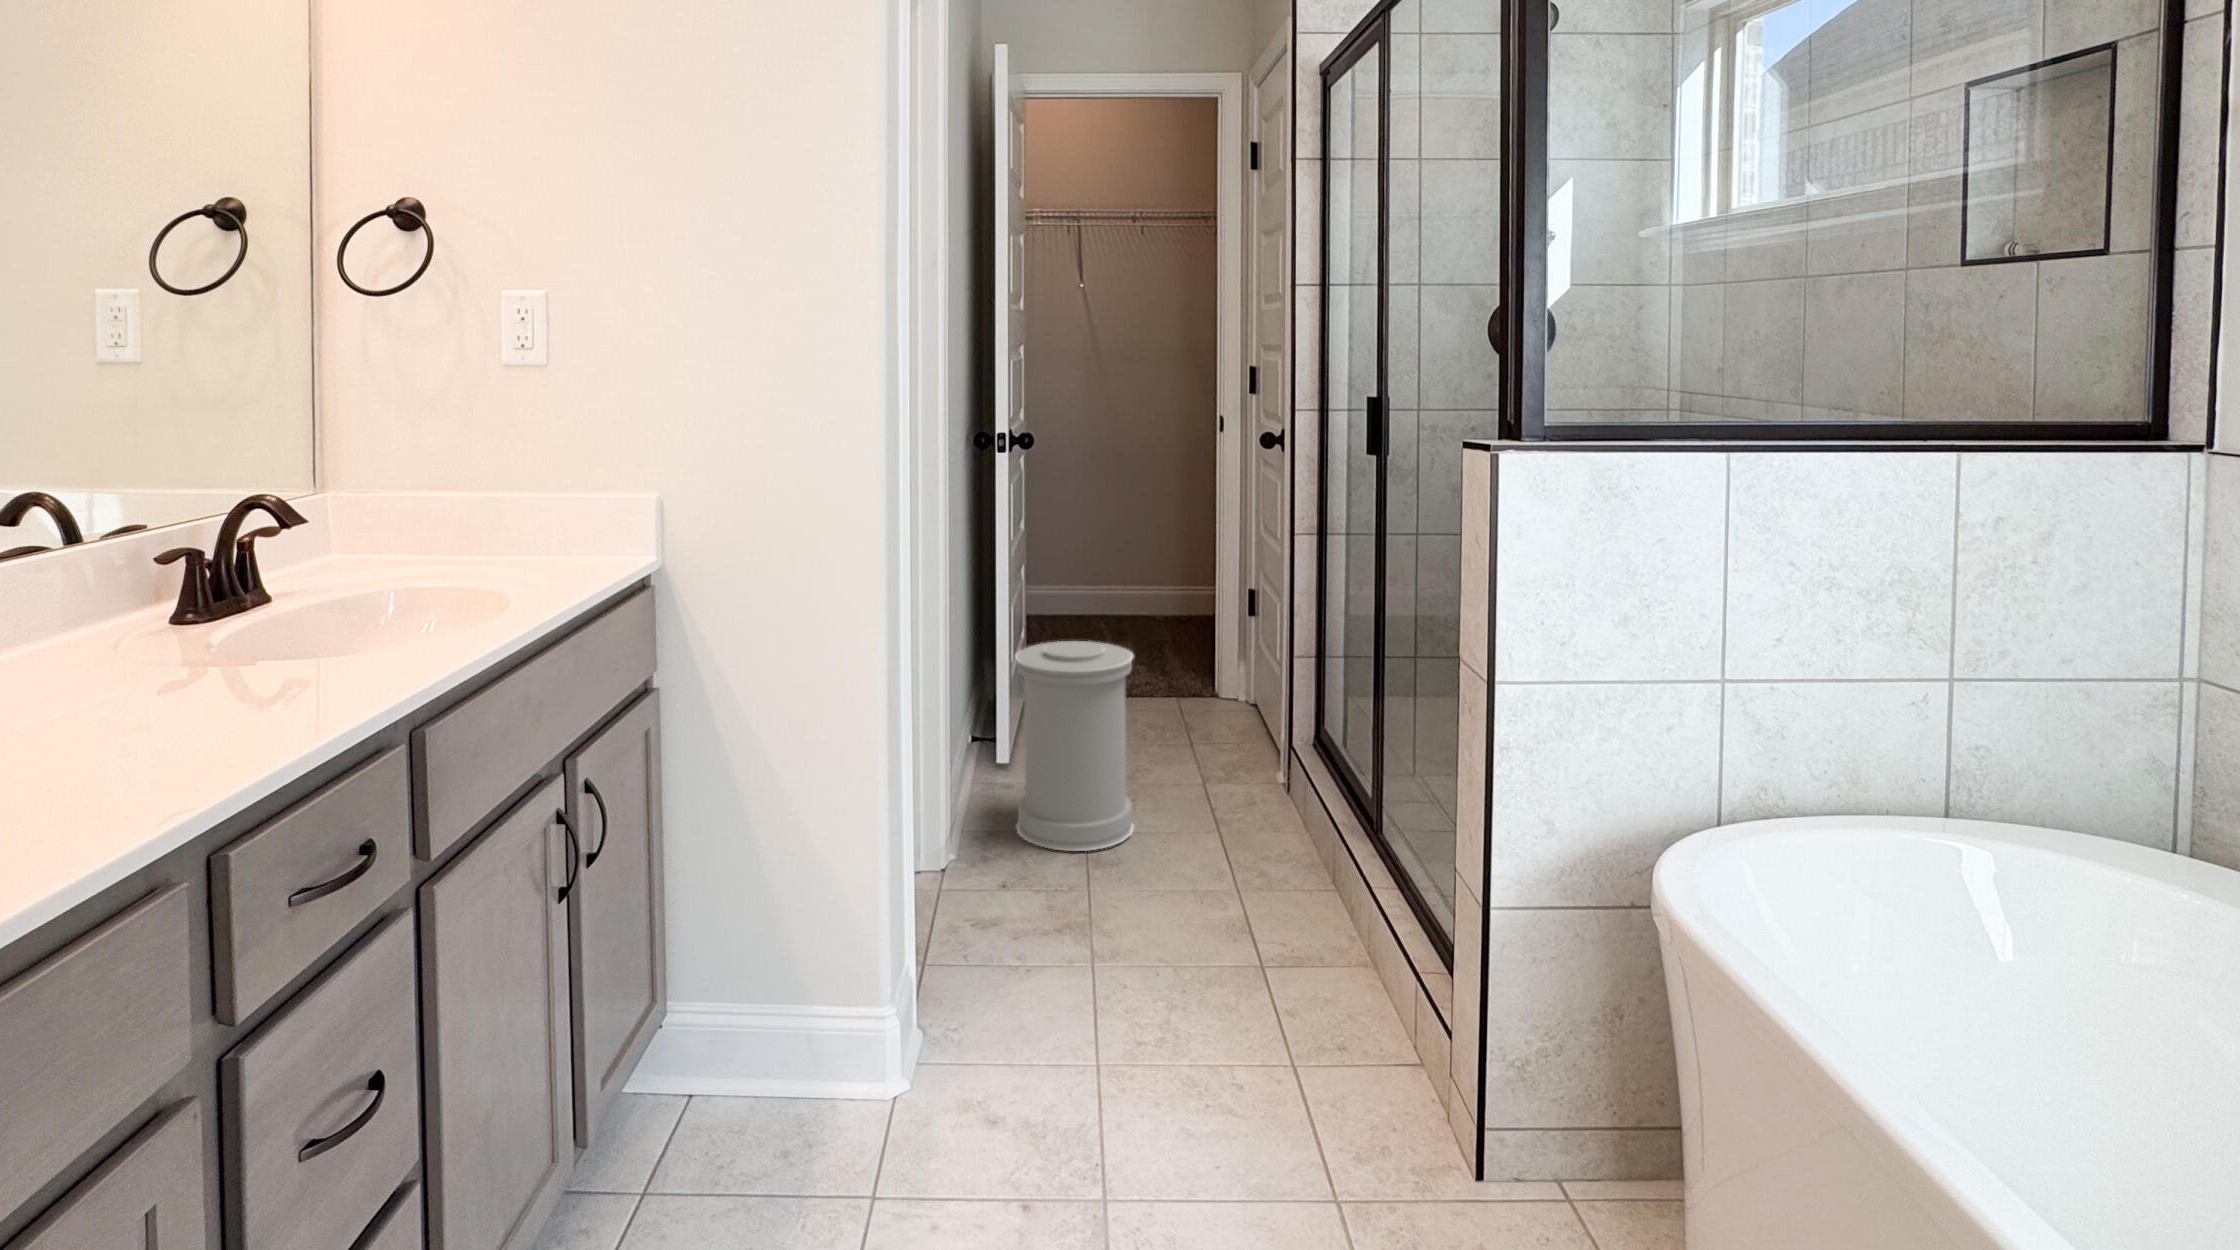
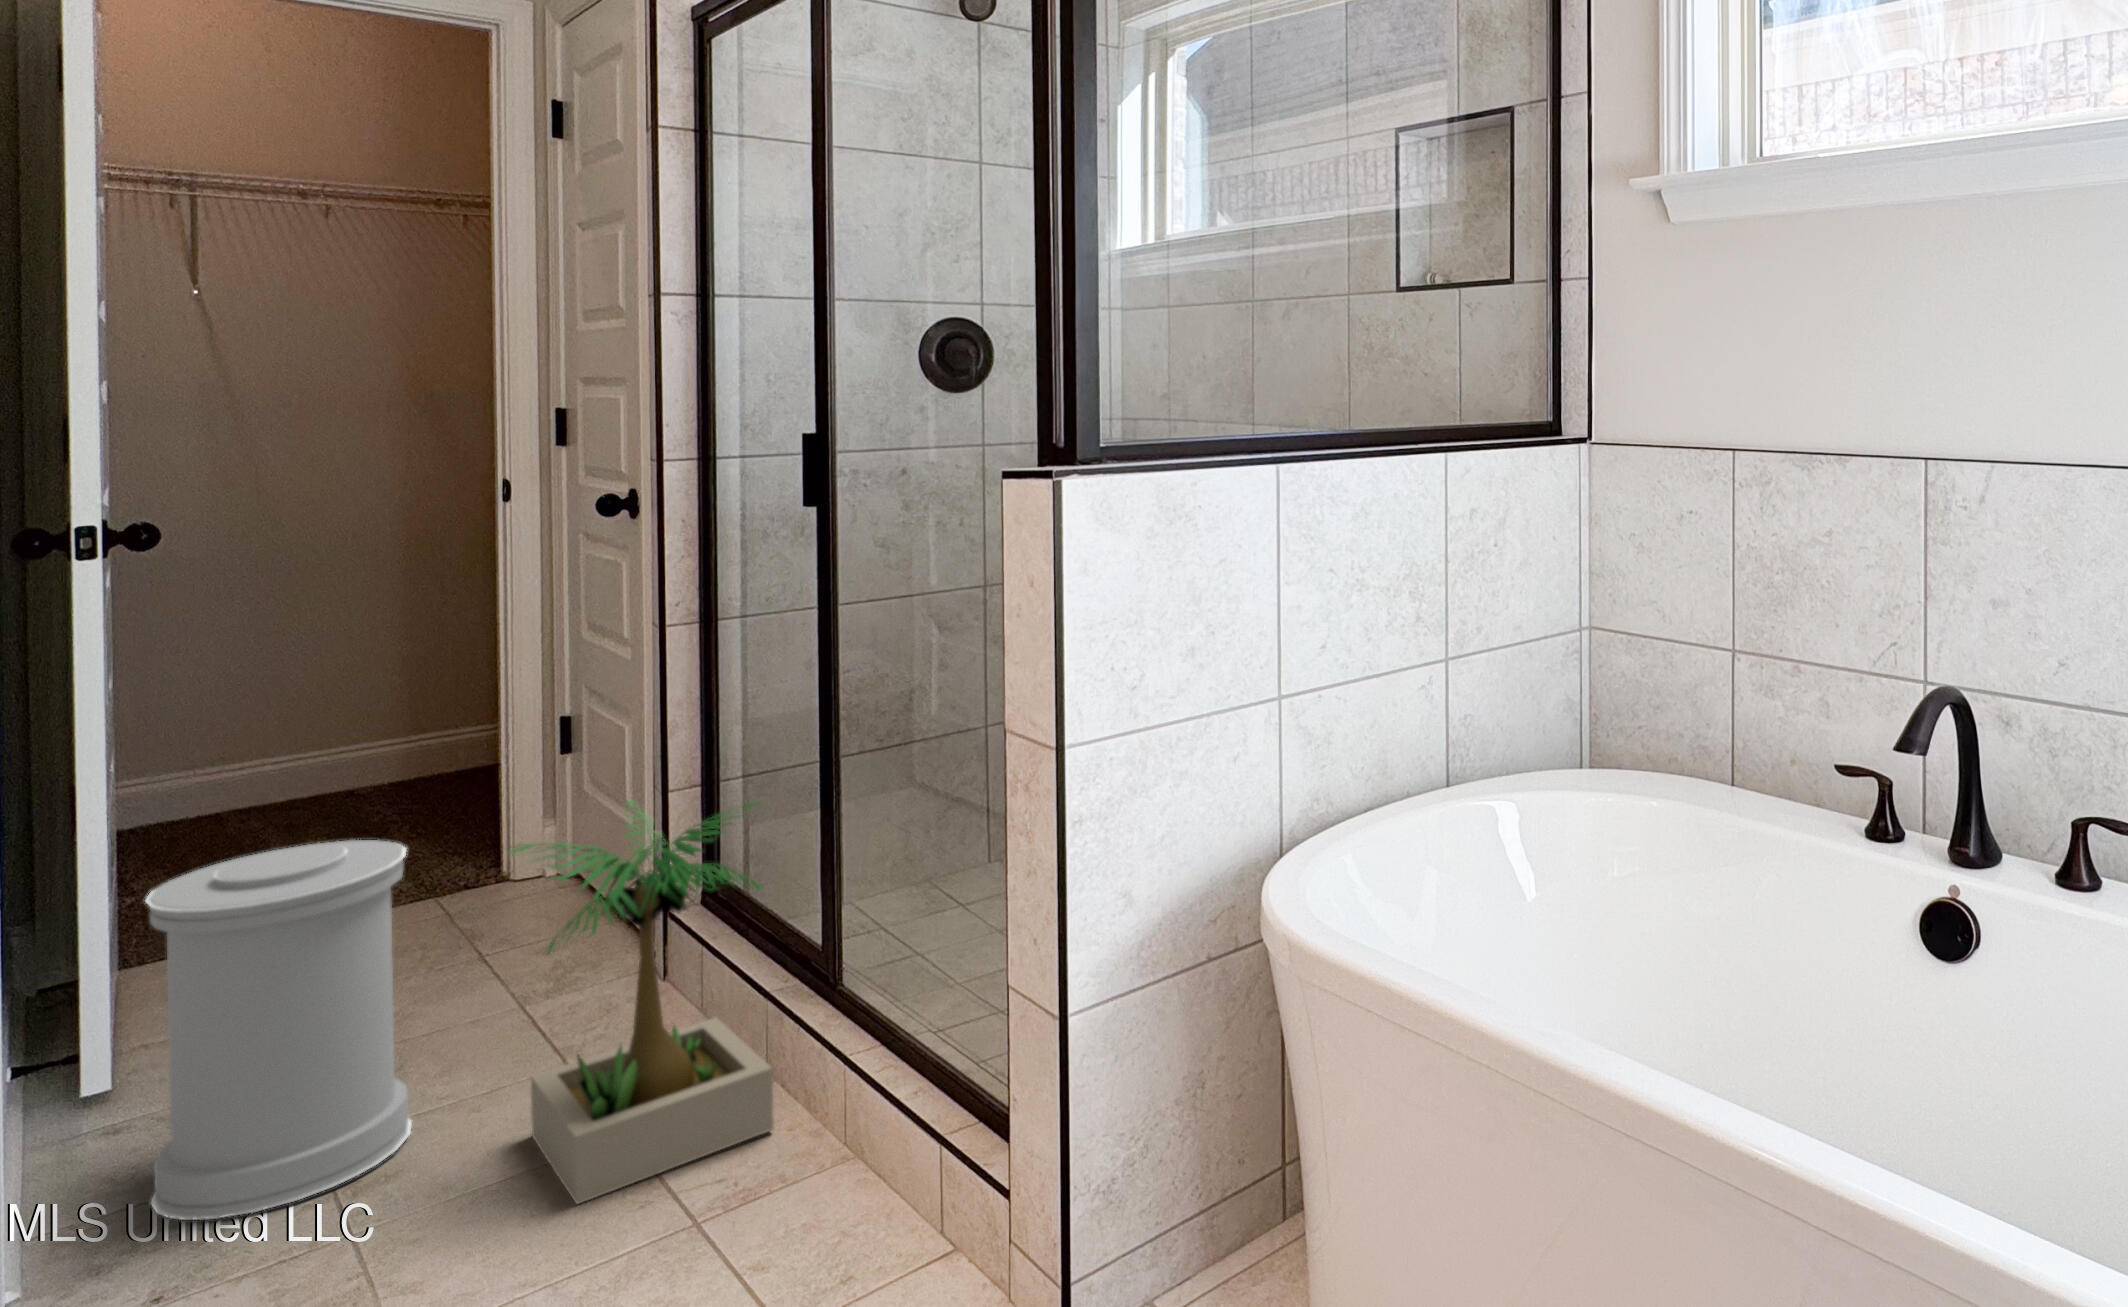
potted plant: none [1159,651,1347,915] -> present [509,800,774,1204]

